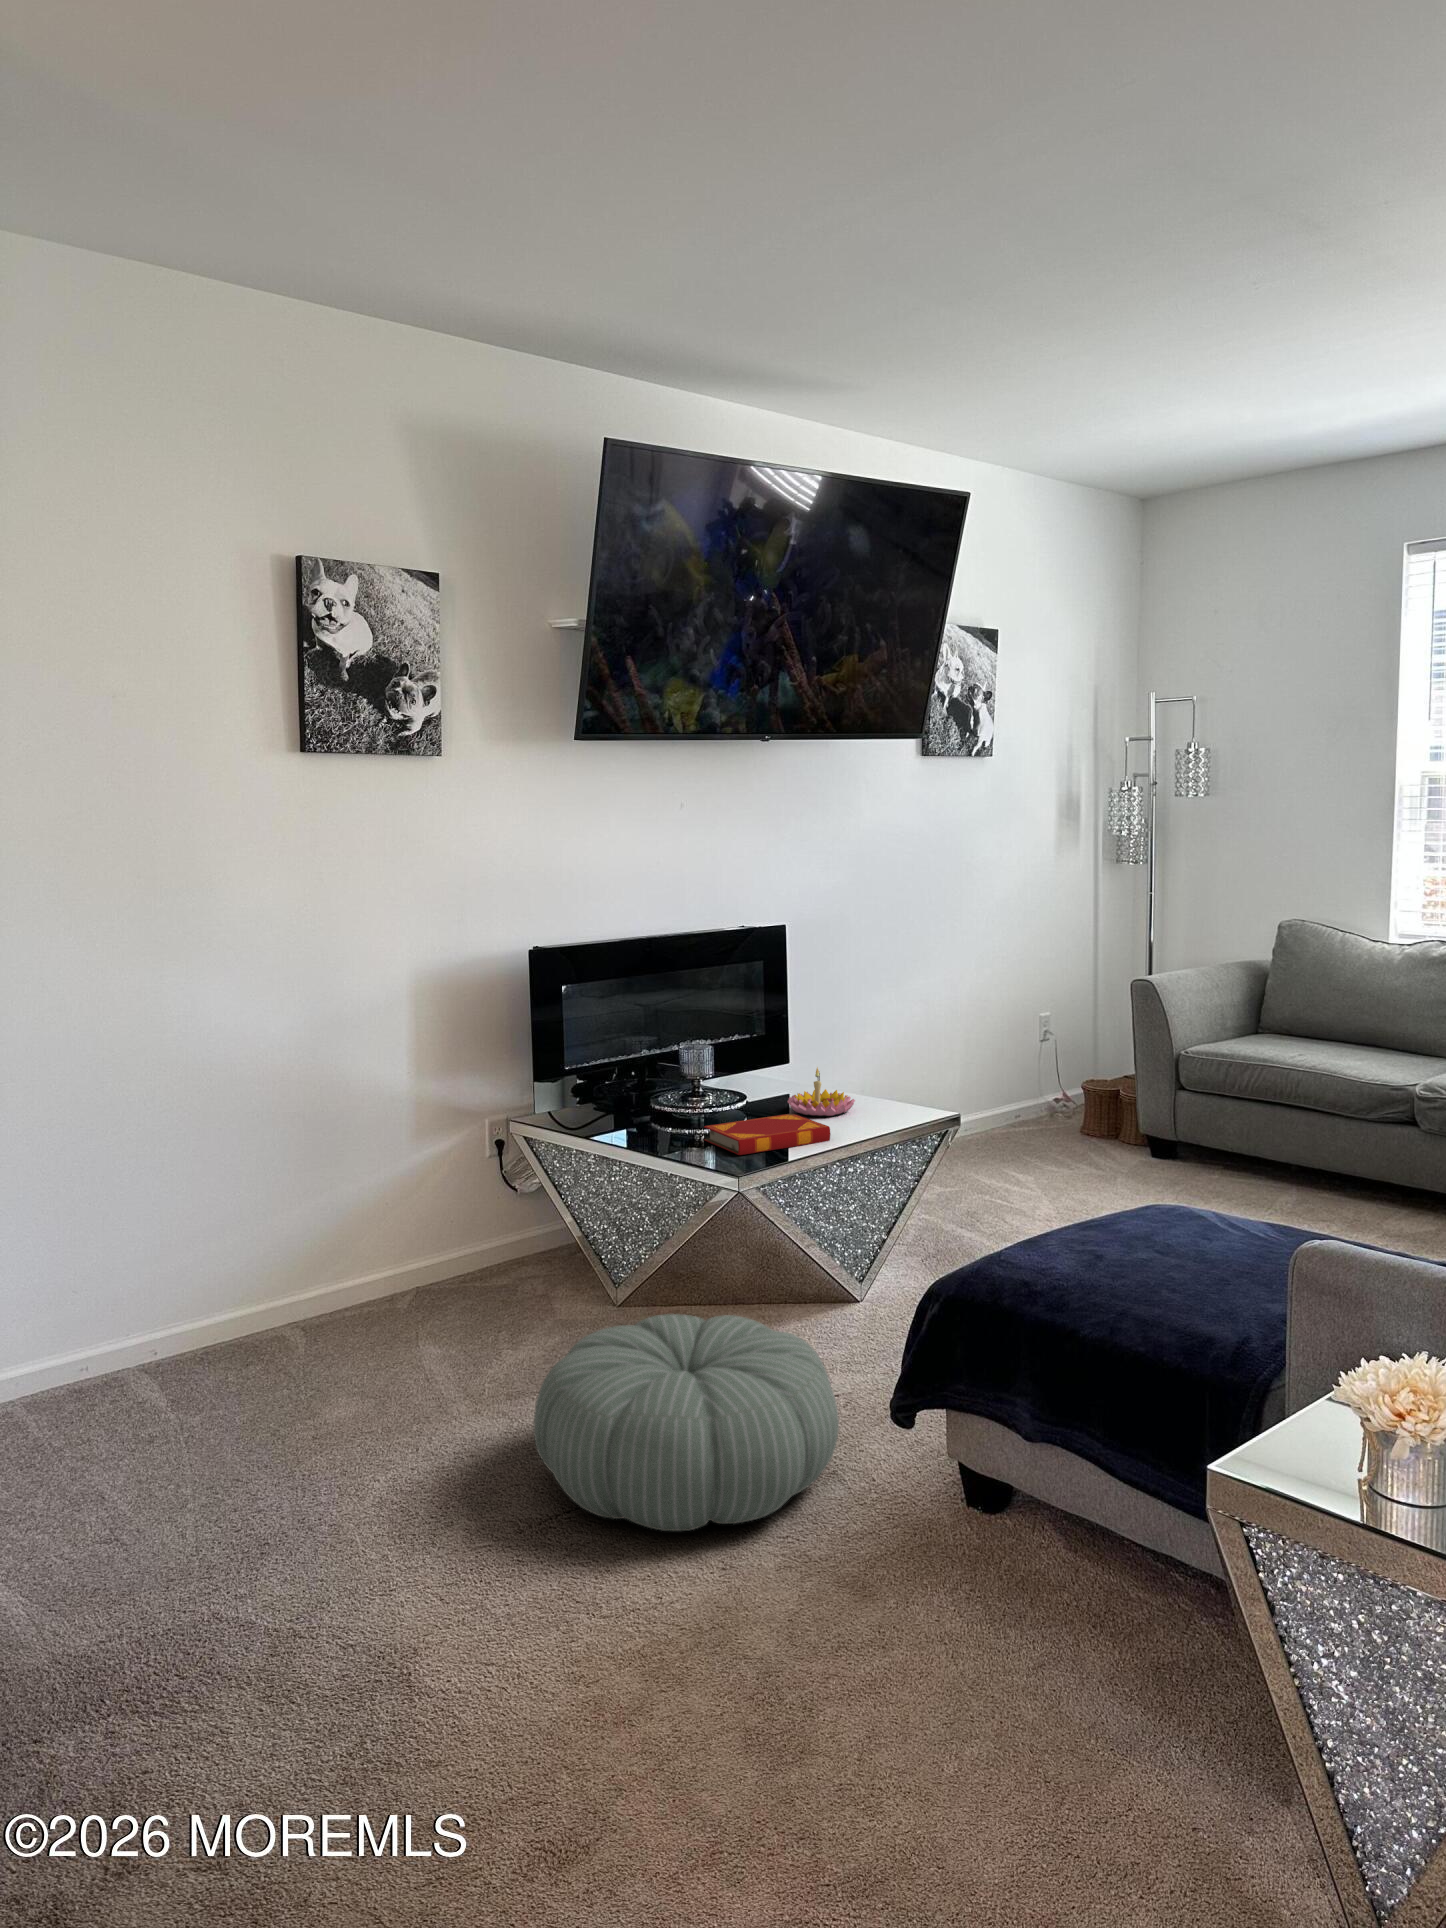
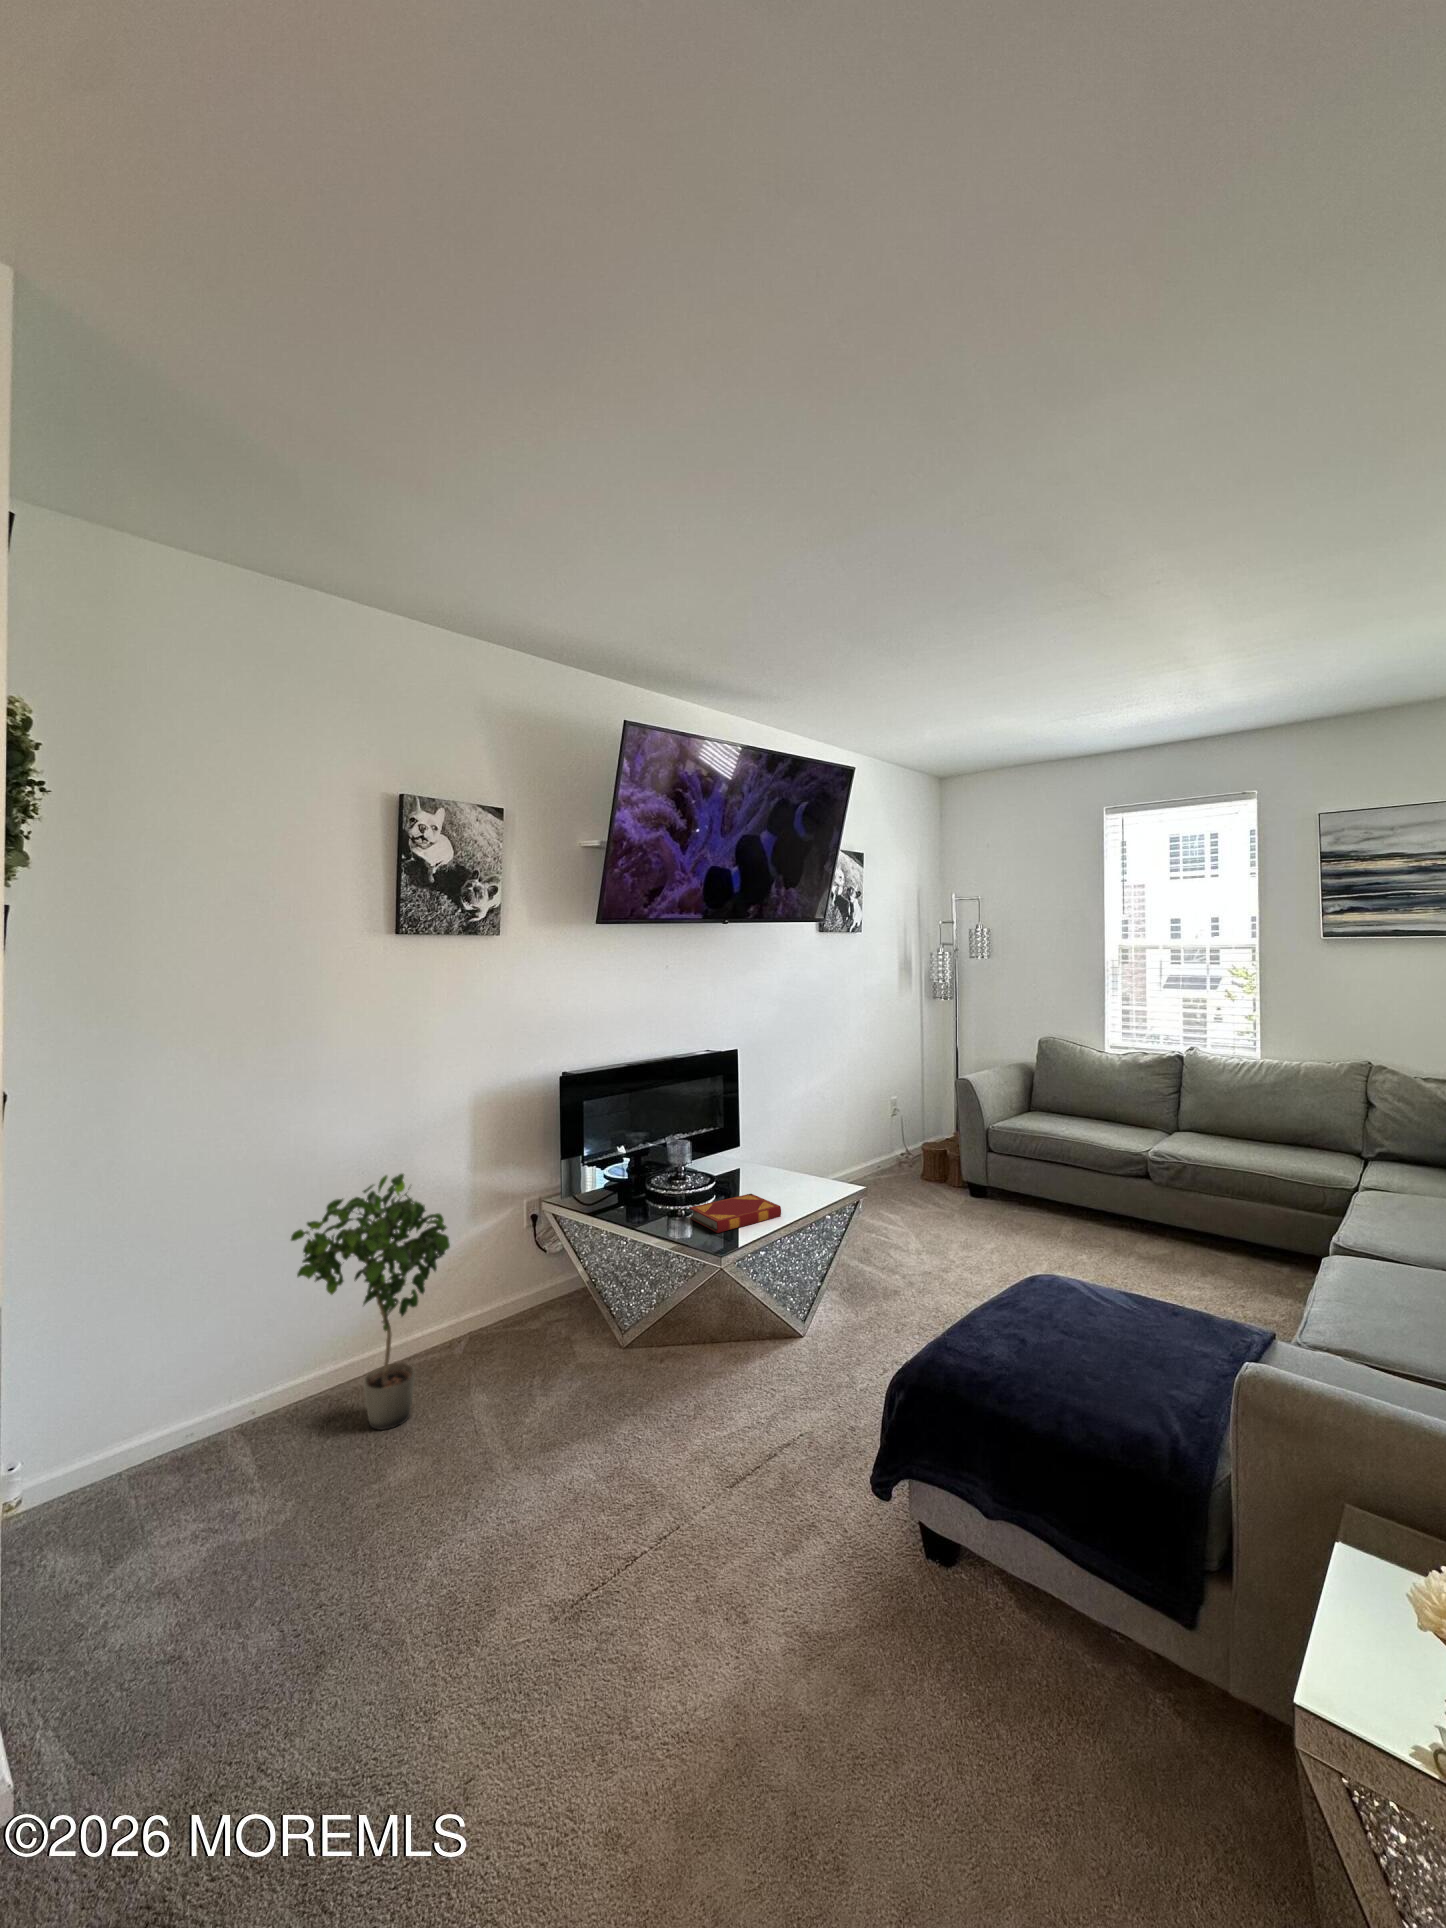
potted plant: none [191,1066,386,1373] -> present [291,1174,450,1430]
candle holder: present [787,1068,855,1117] -> none [745,1156,792,1193]
pouf: present [534,1314,839,1531] -> none [568,1384,820,1614]

